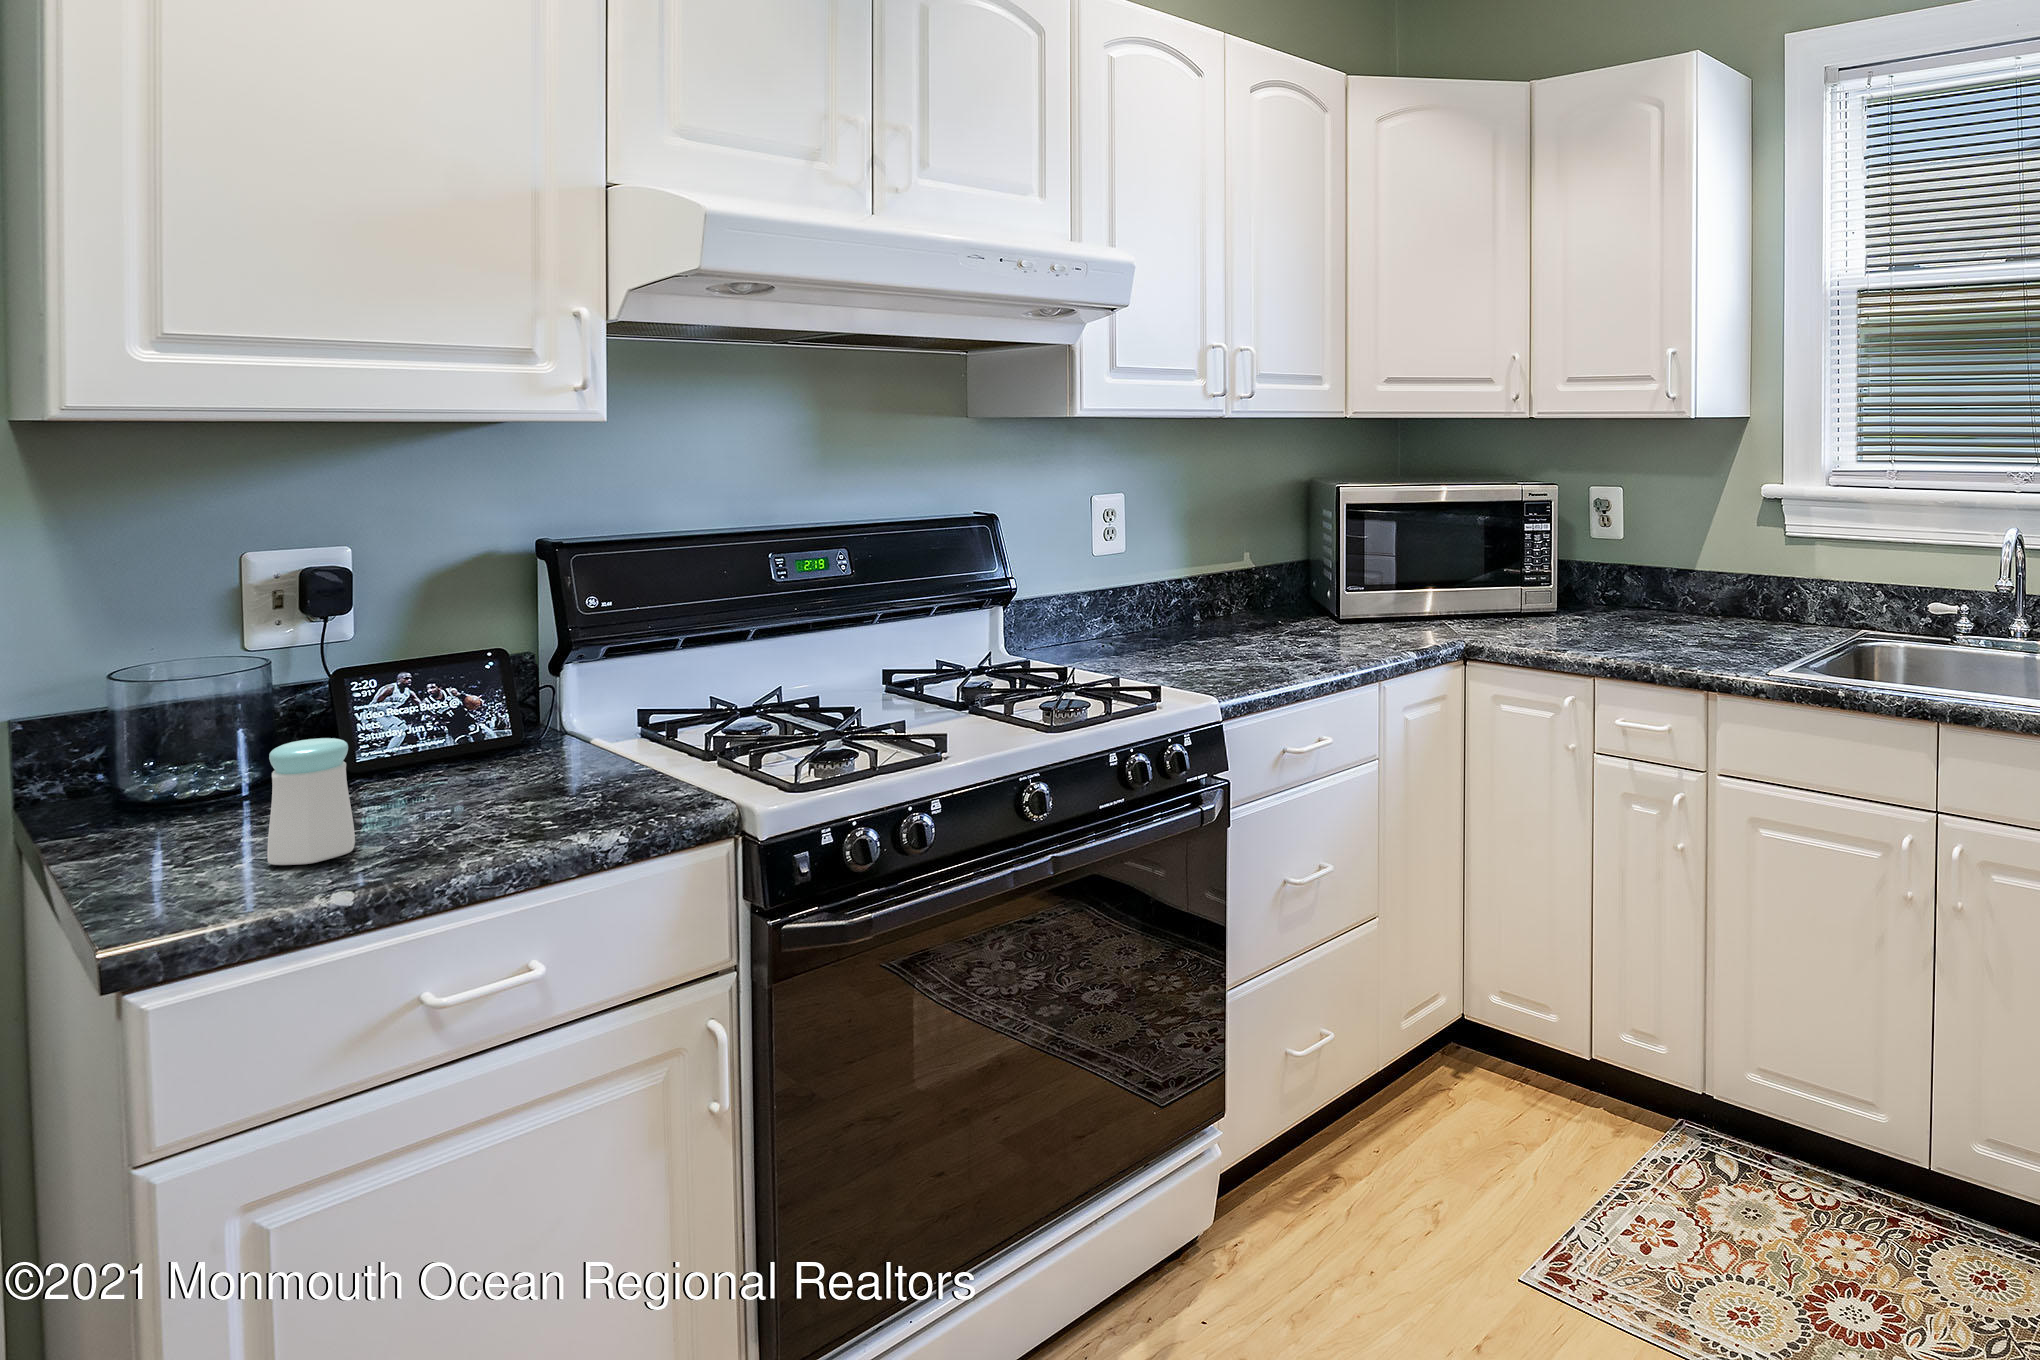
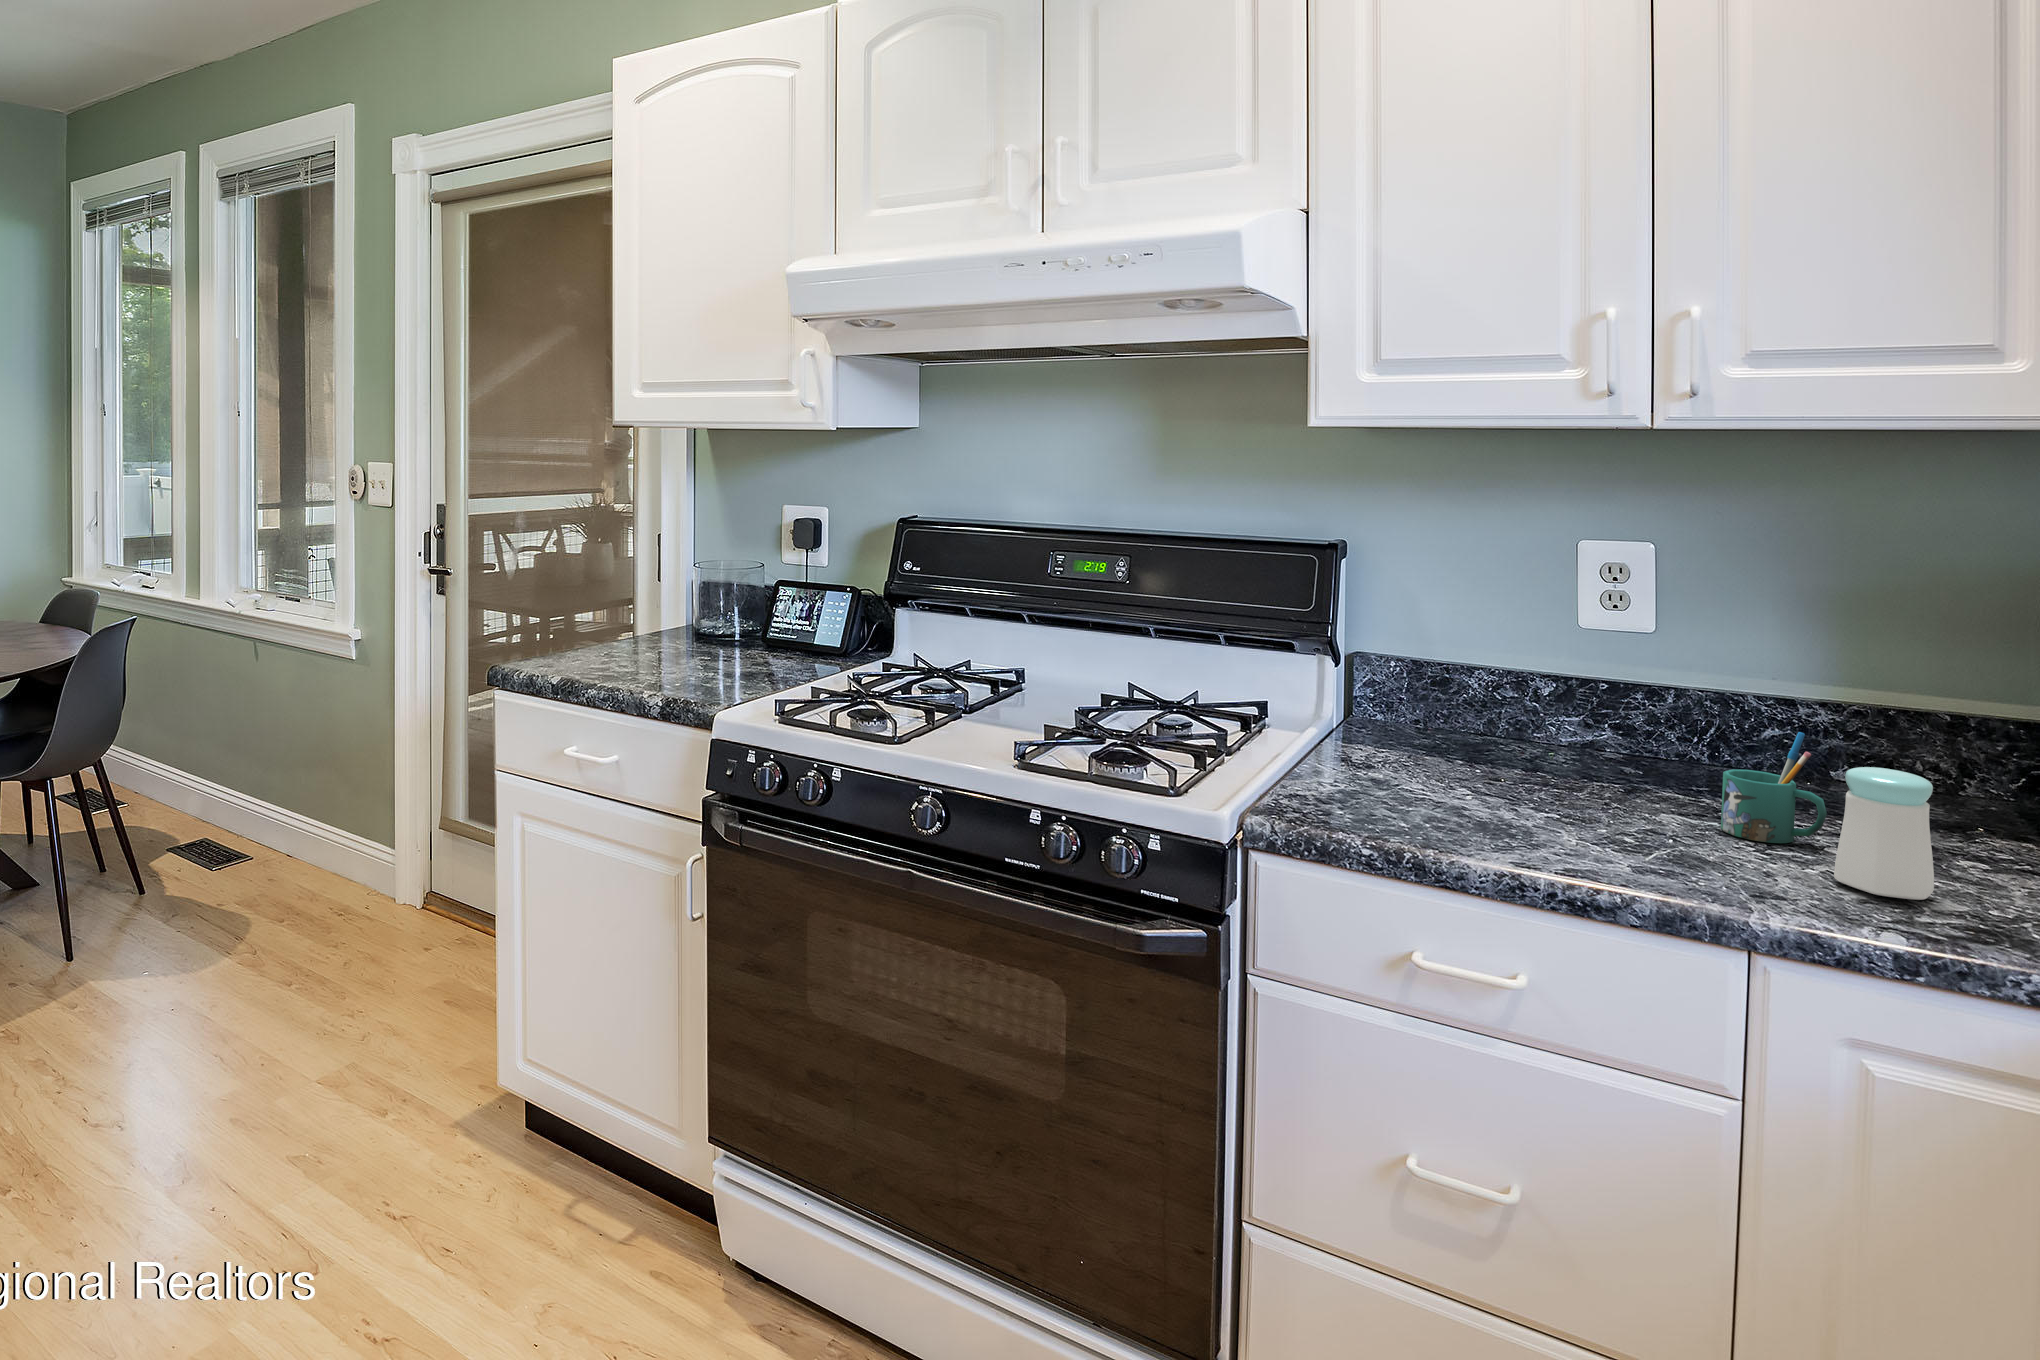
mug: none [125,729,241,860] -> present [1721,732,1827,843]

